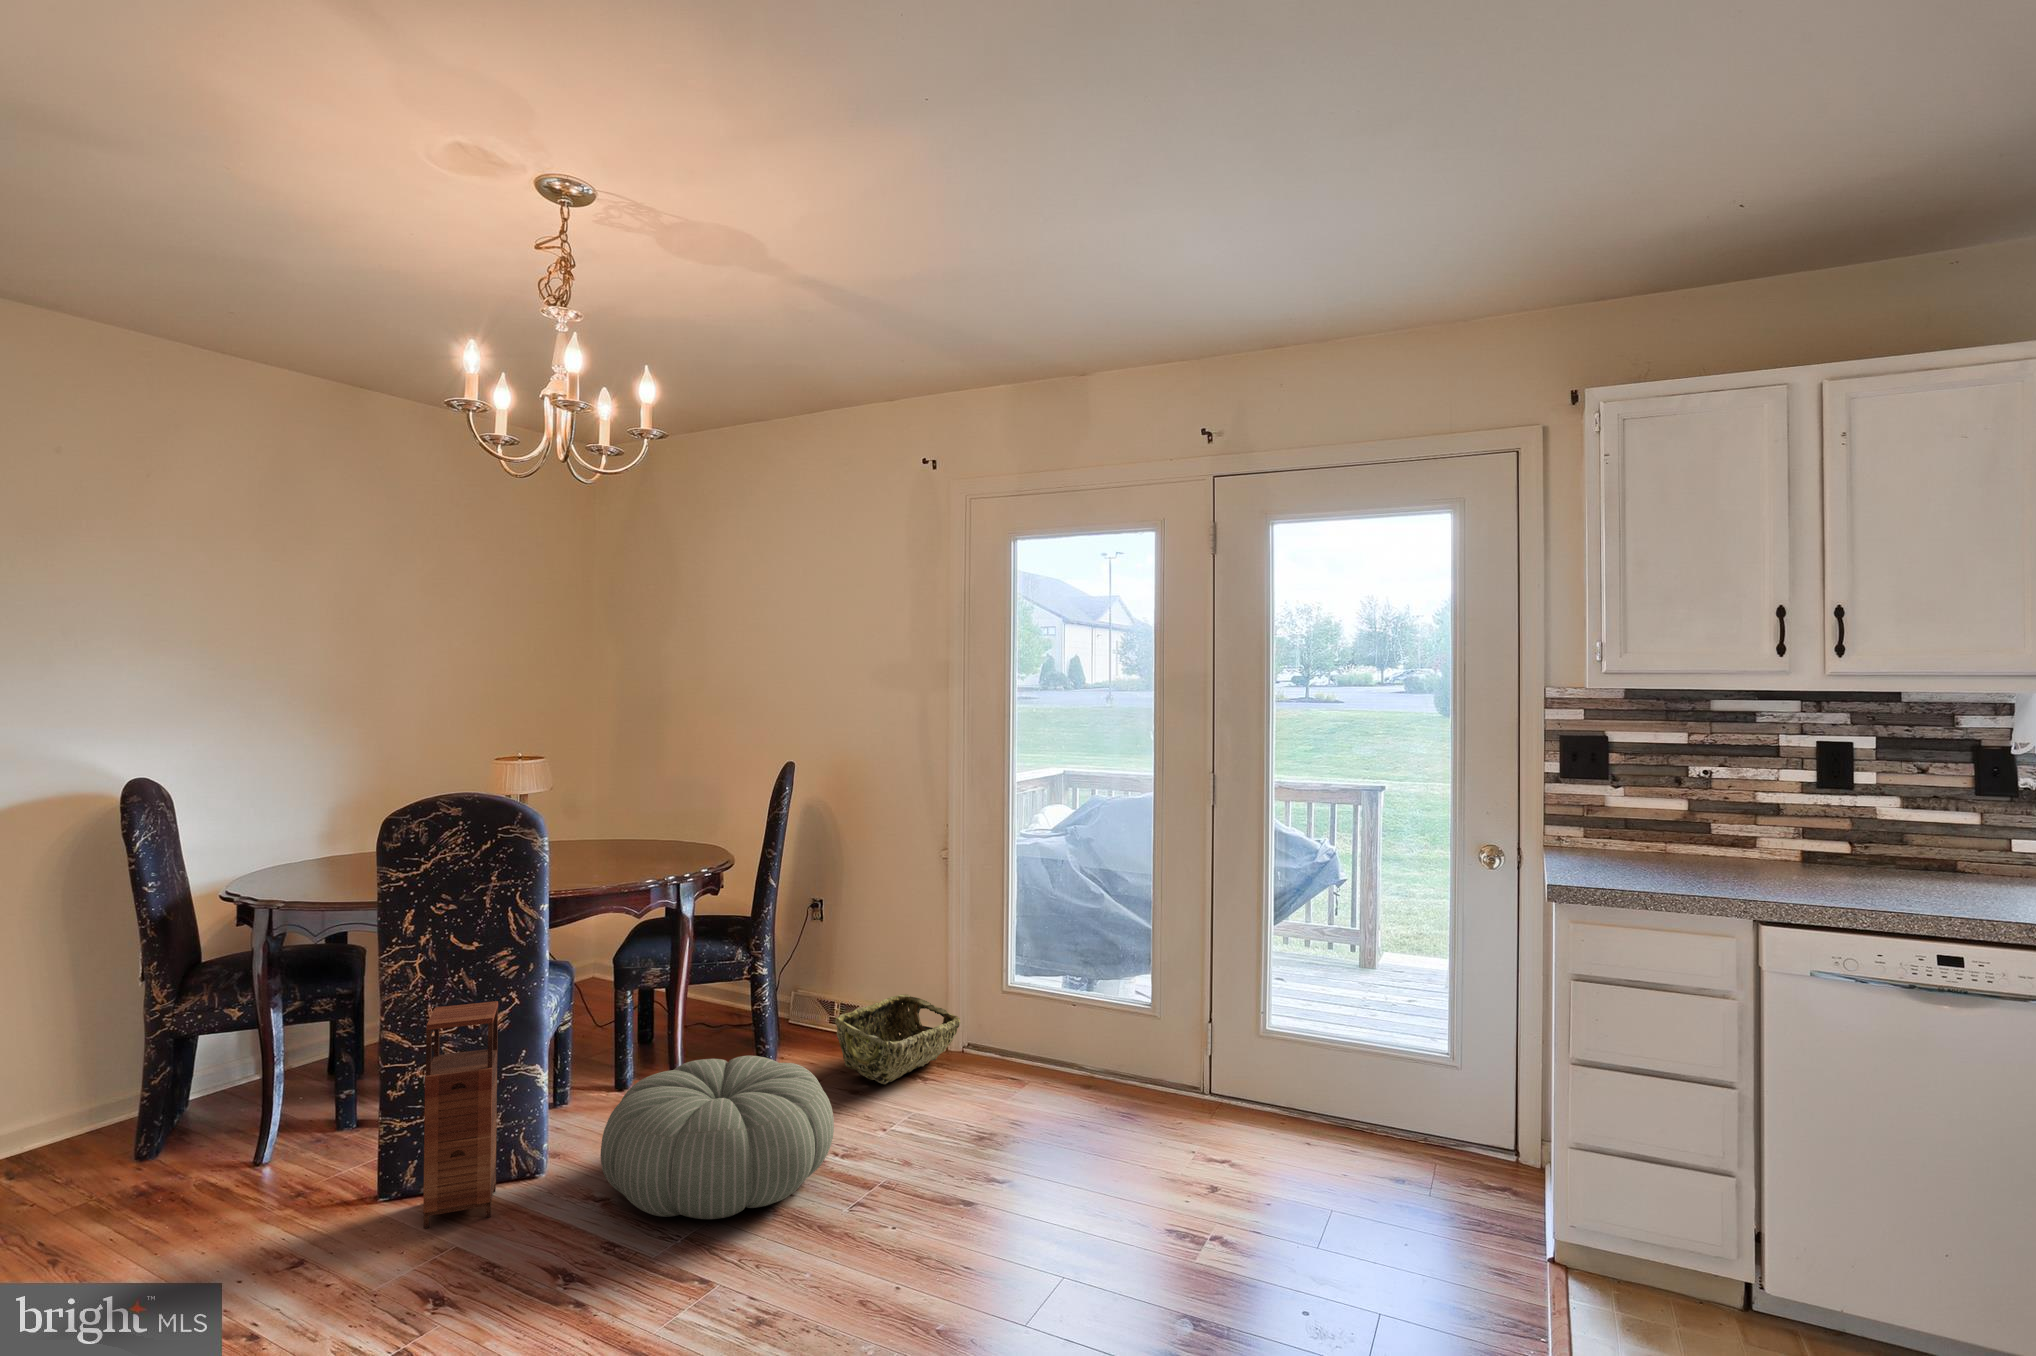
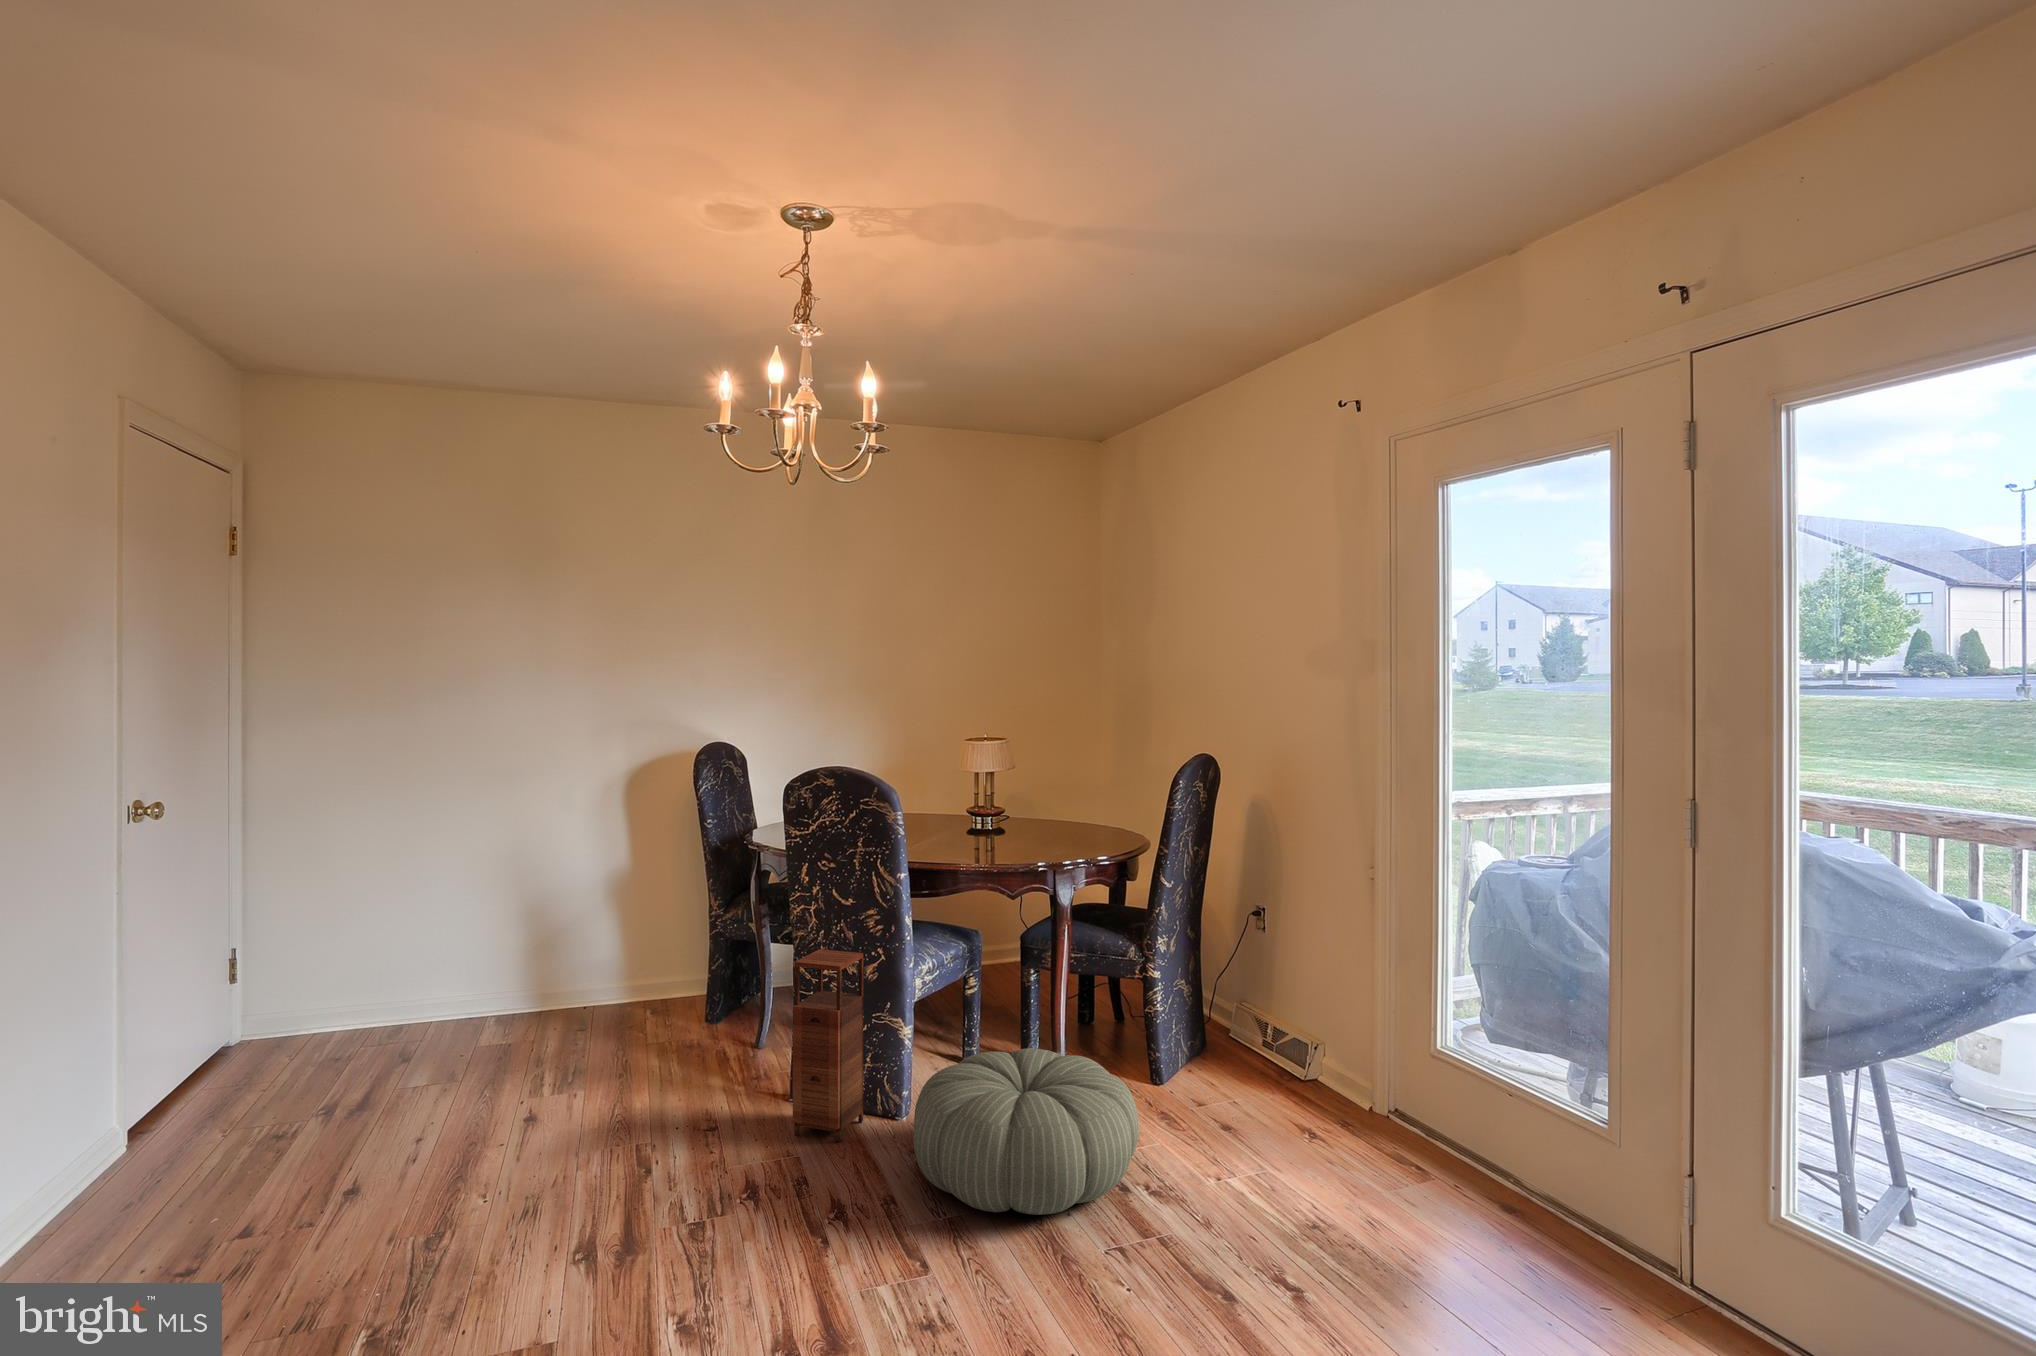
woven basket: present [835,994,960,1084] -> none [1215,1032,1375,1130]

